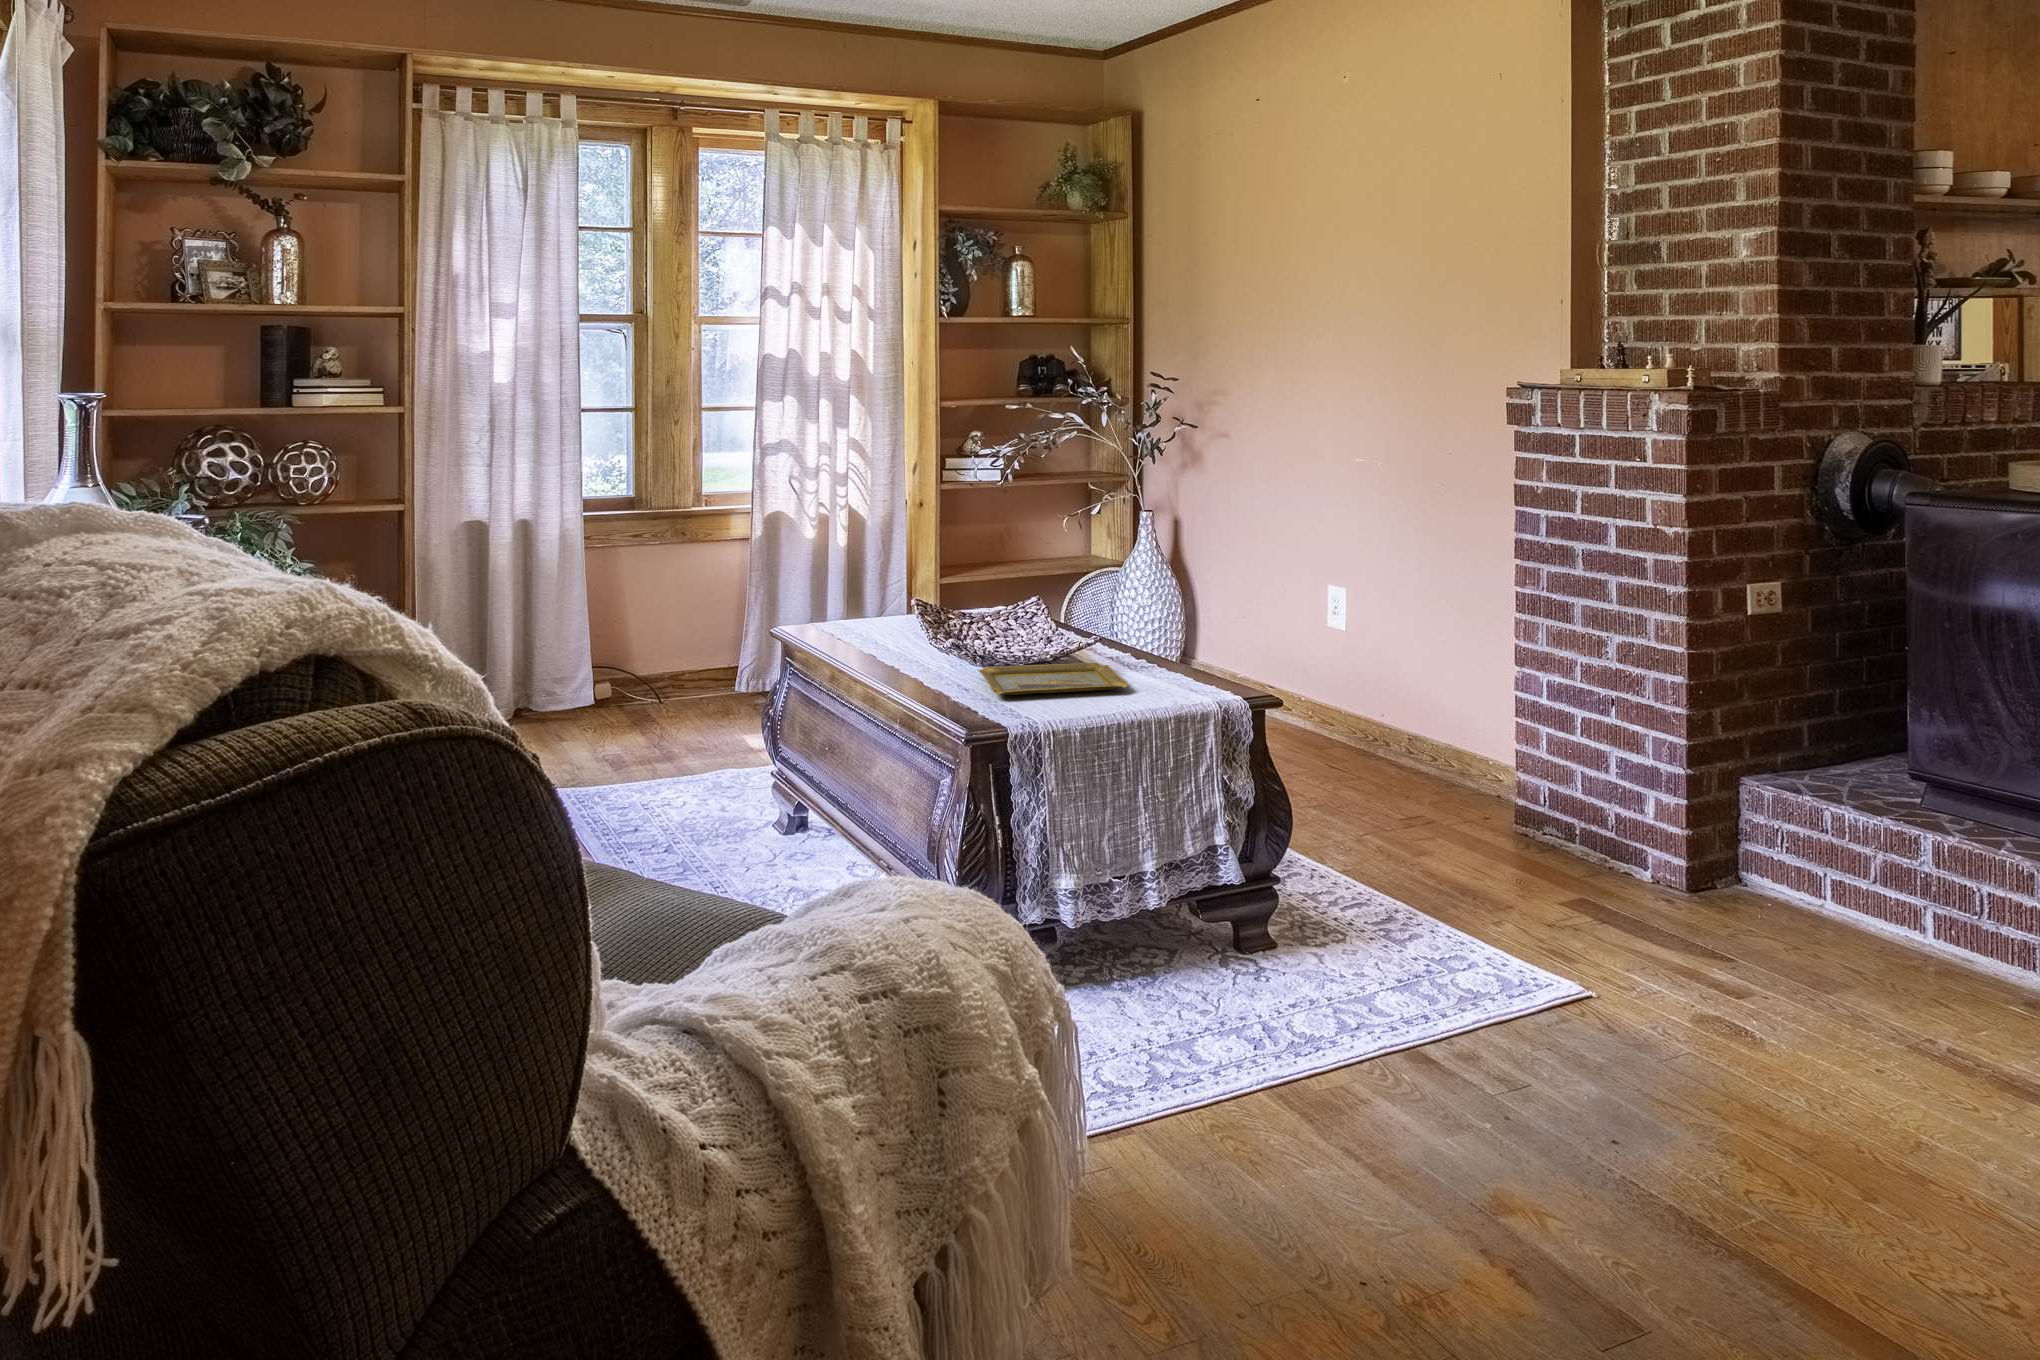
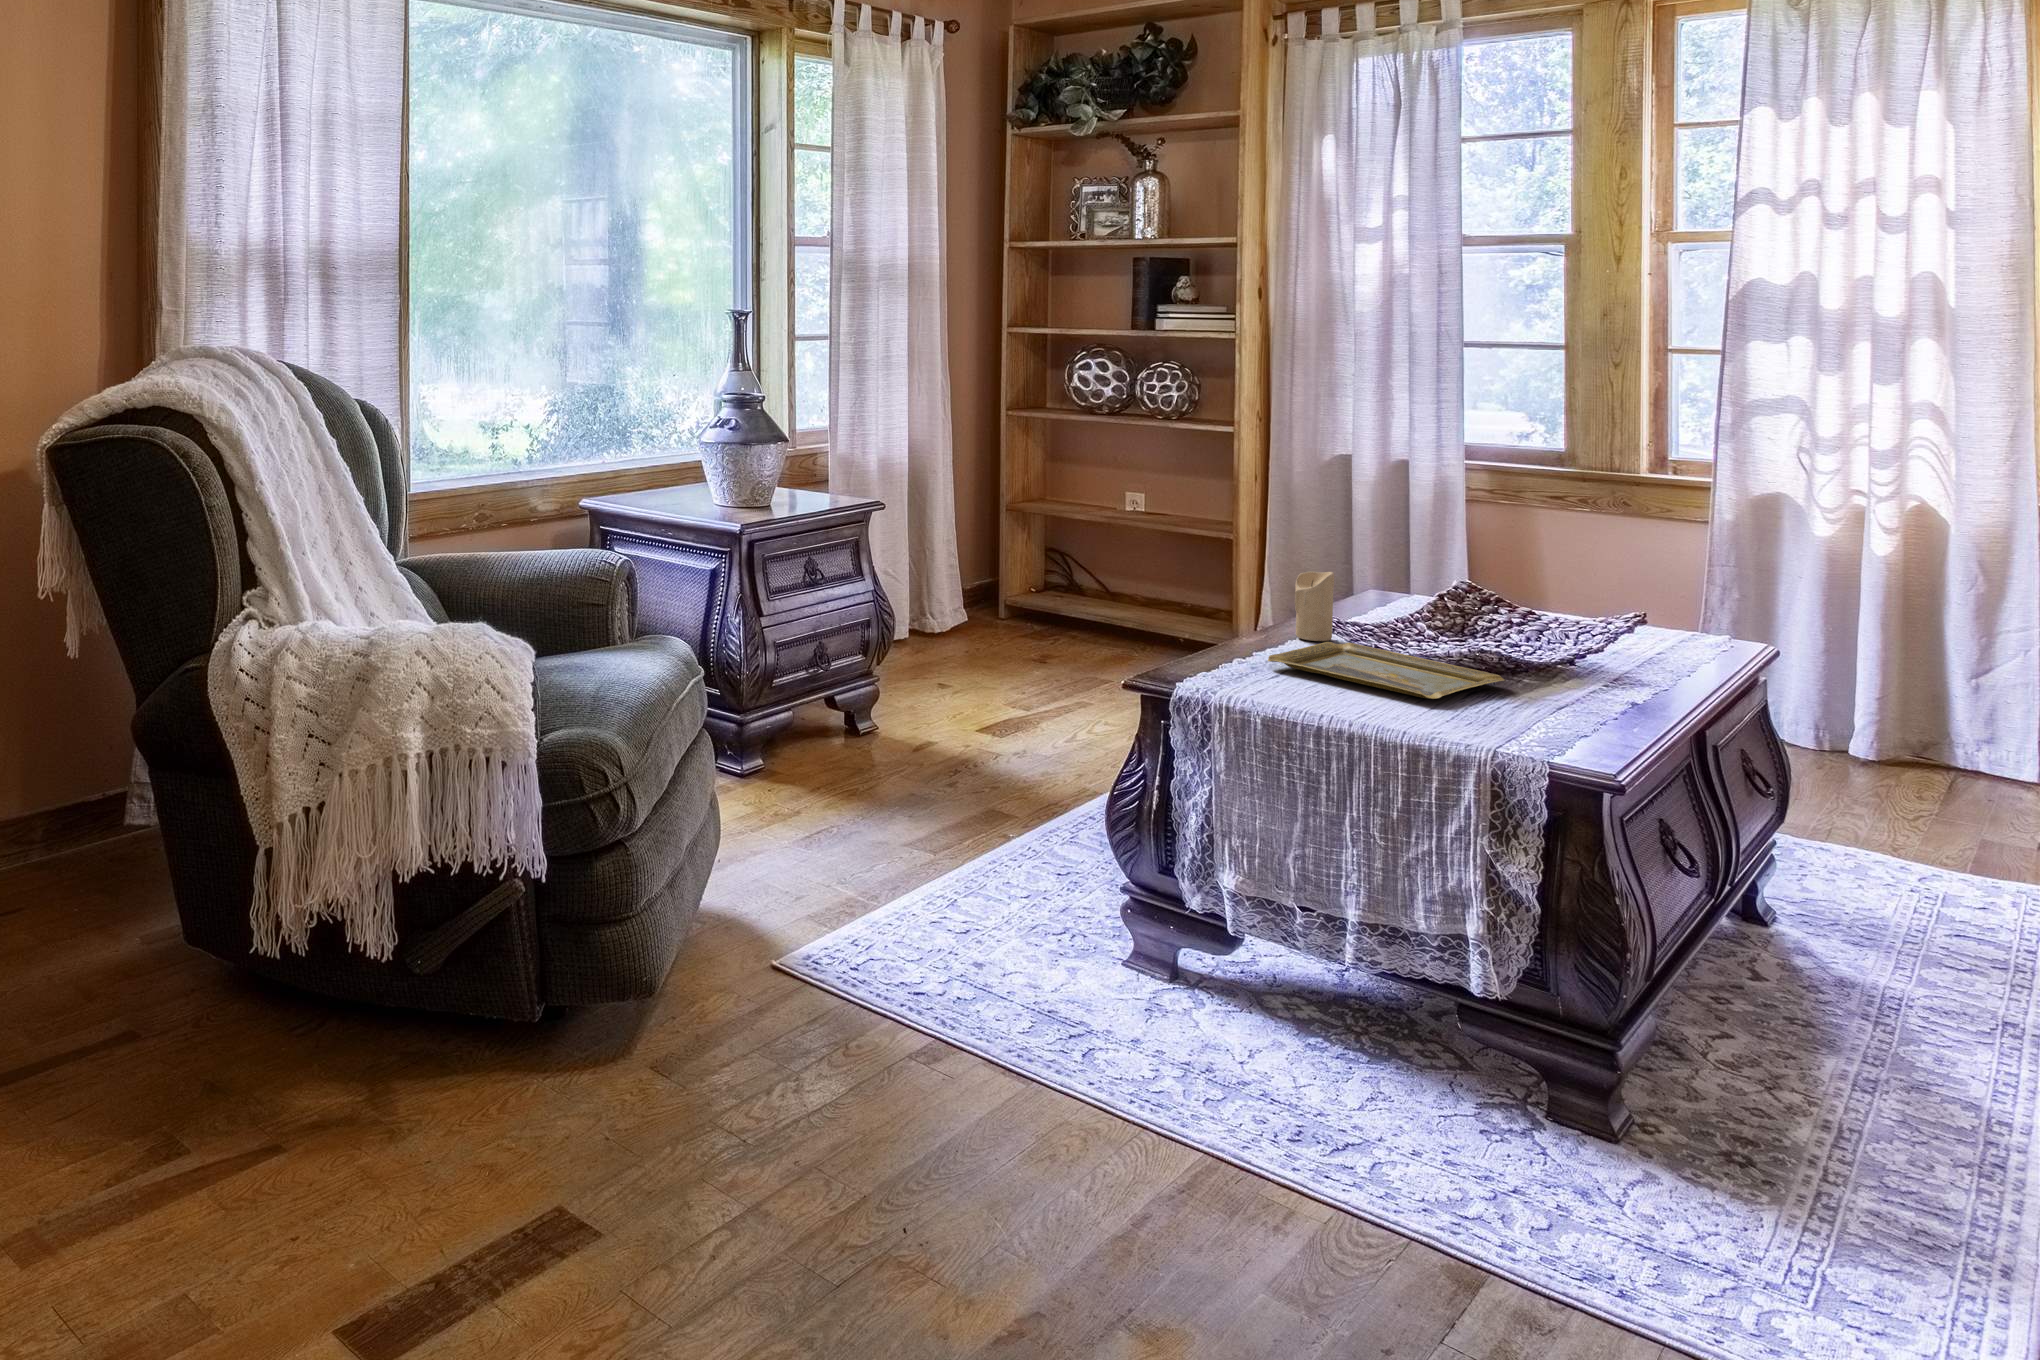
candle: none [920,614,949,674] -> present [1295,571,1334,641]

